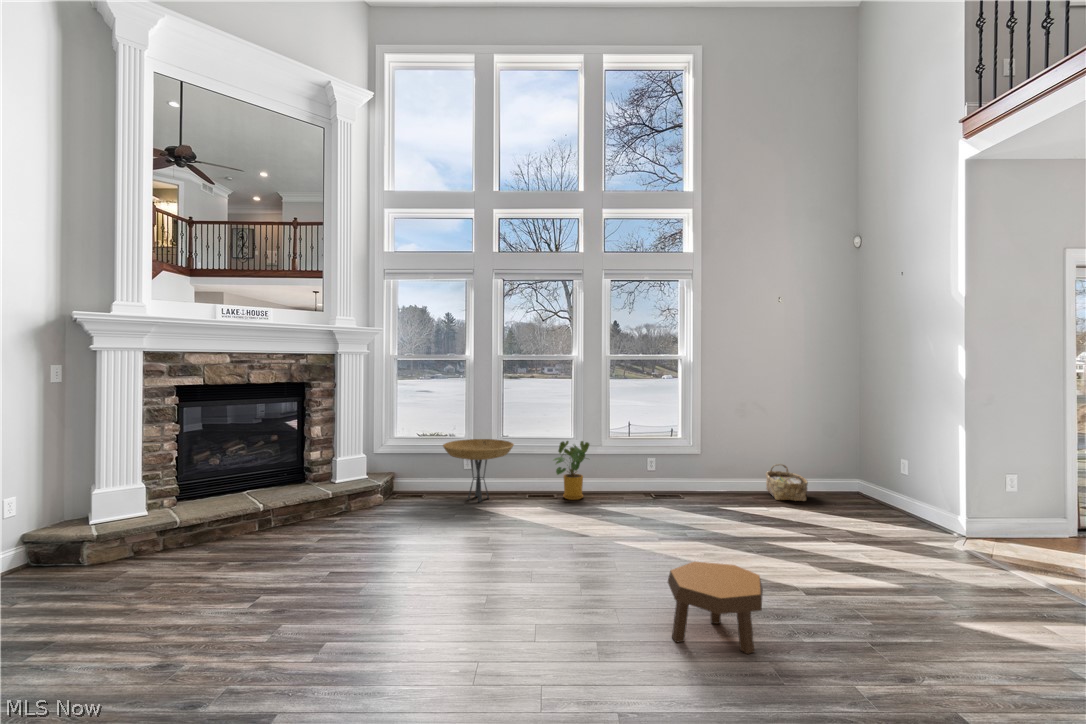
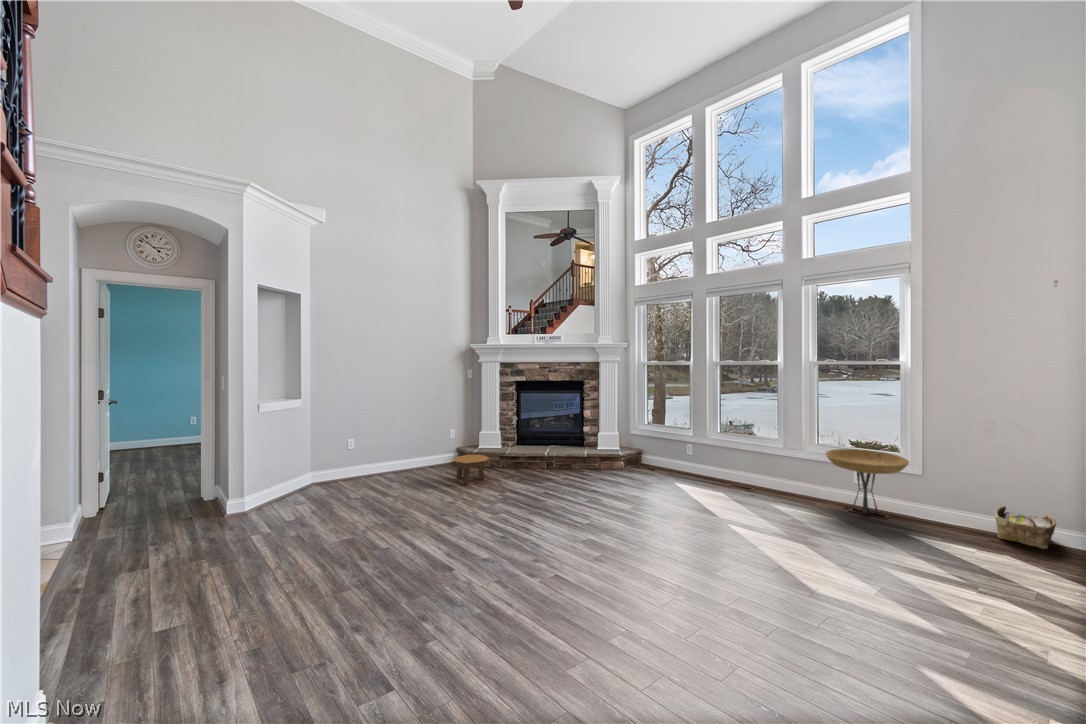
side table: present [443,439,514,502] -> present [825,449,910,513]
house plant: present [554,441,589,500] -> none [739,439,786,490]
footstool: present [668,562,763,654] -> present [452,455,490,486]

